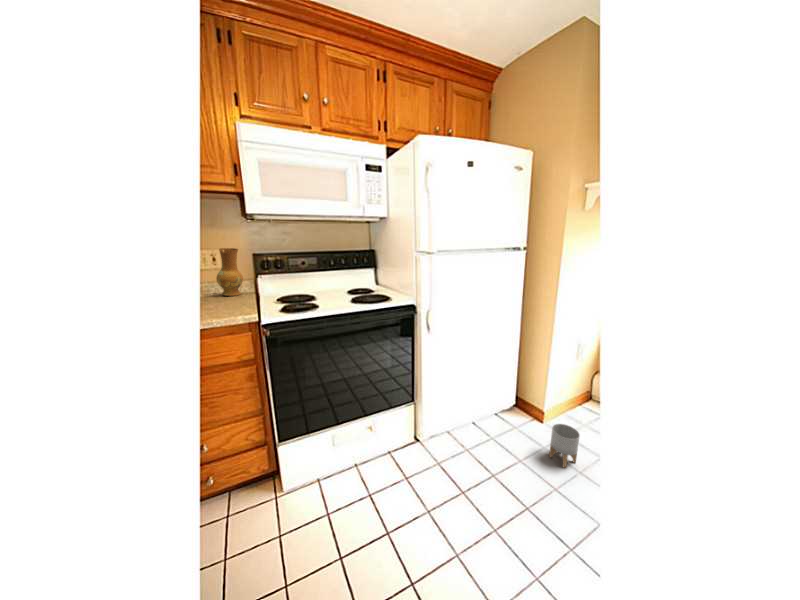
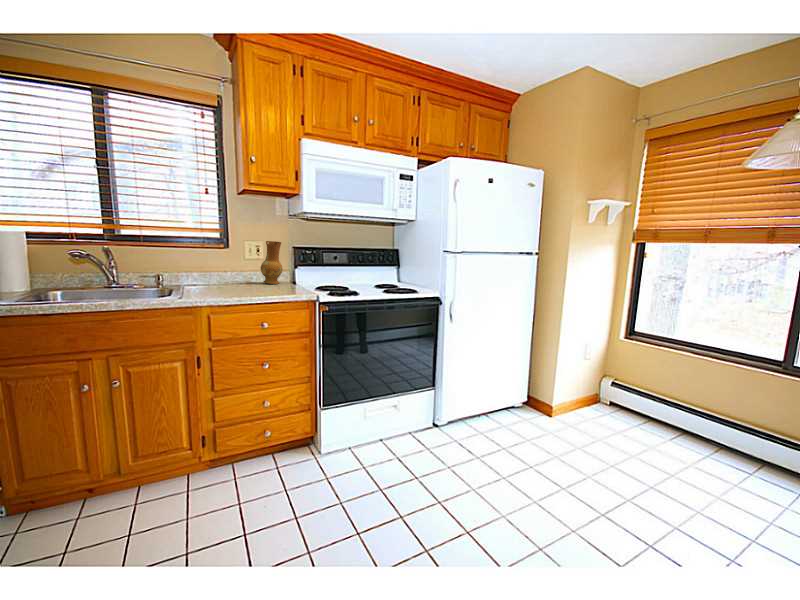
planter: present [549,424,580,468] -> none [554,409,580,446]

